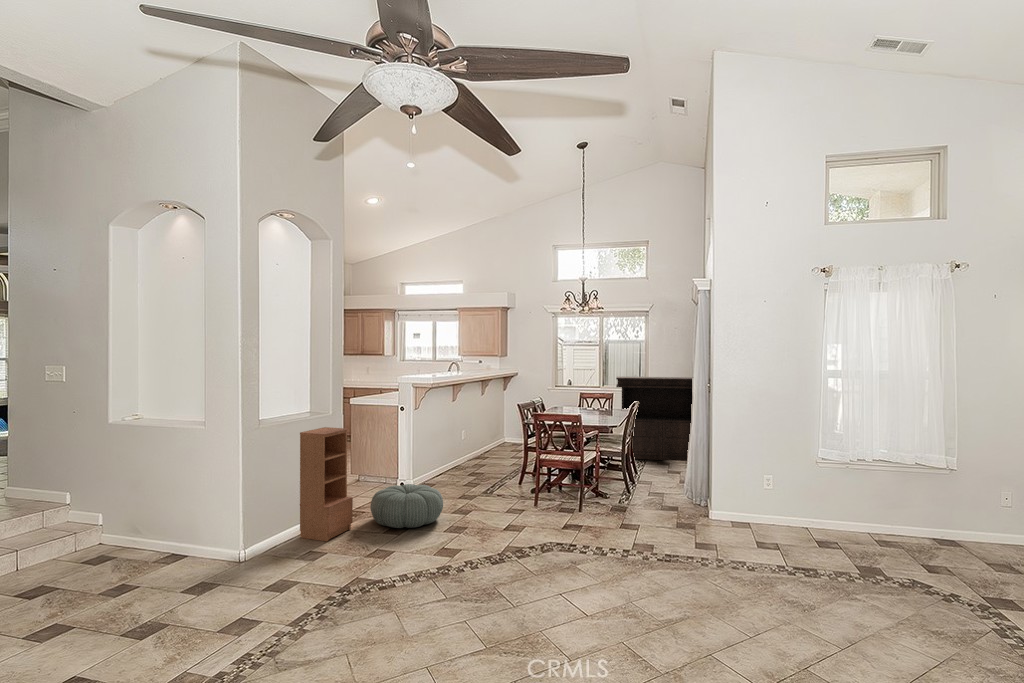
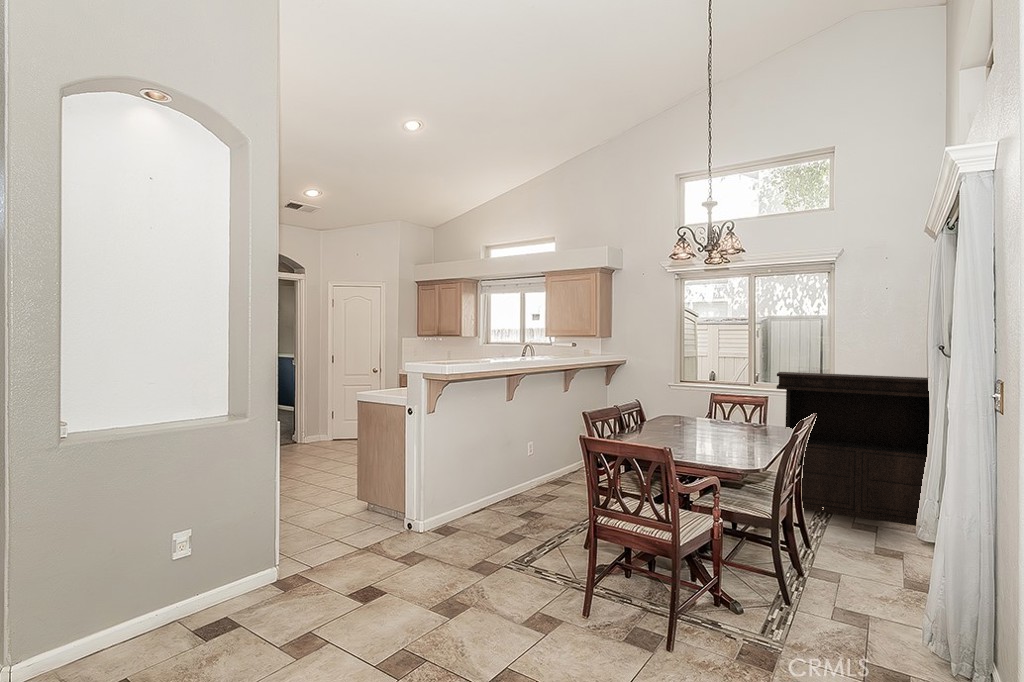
bookcase: present [300,427,353,541] -> none [102,438,207,664]
pouf: present [370,484,443,528] -> none [246,547,390,649]

